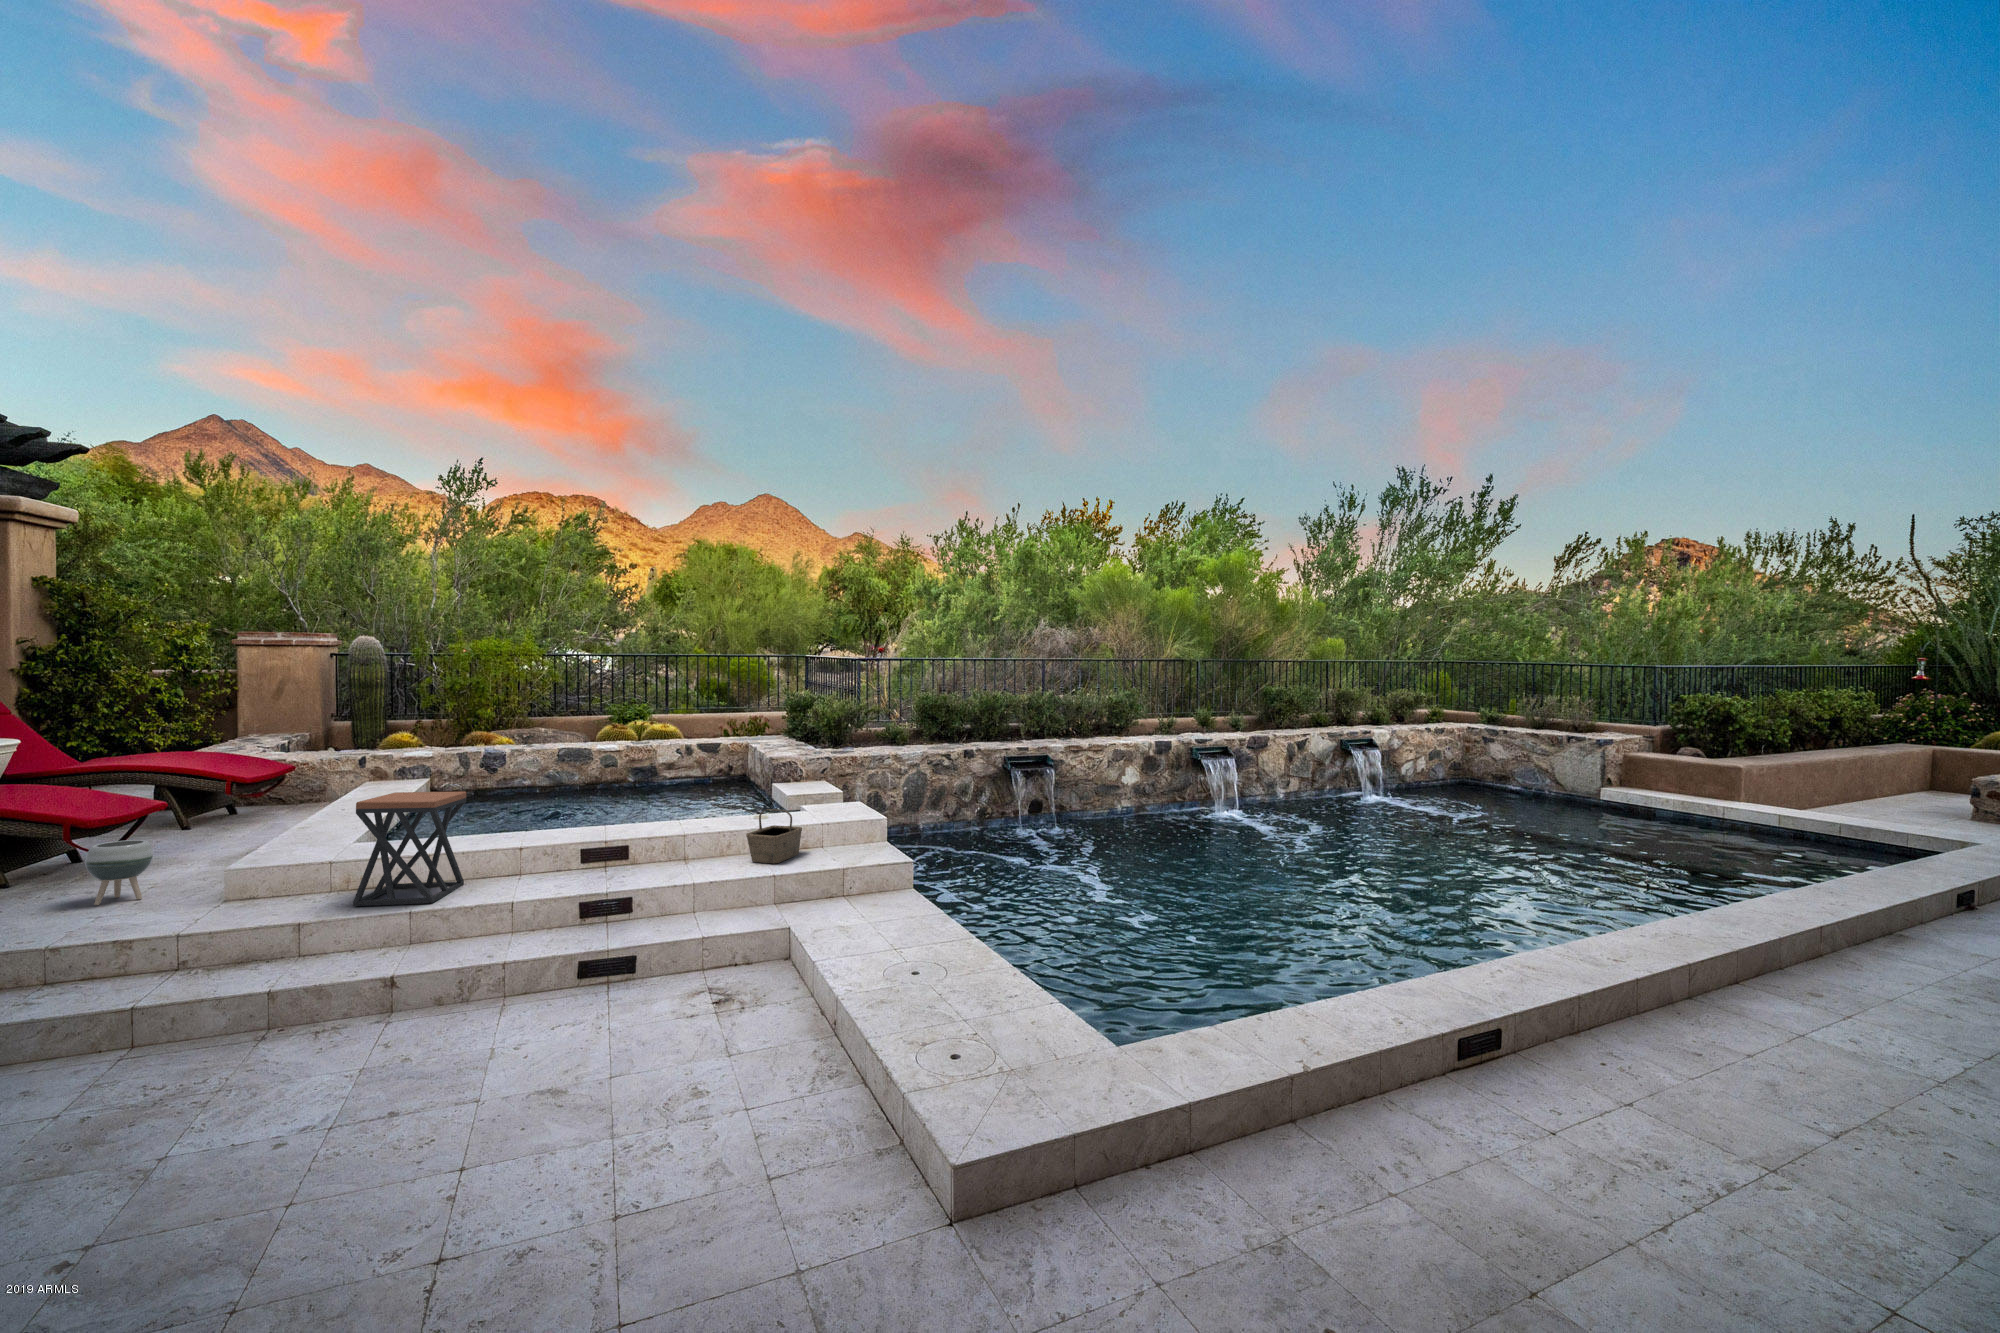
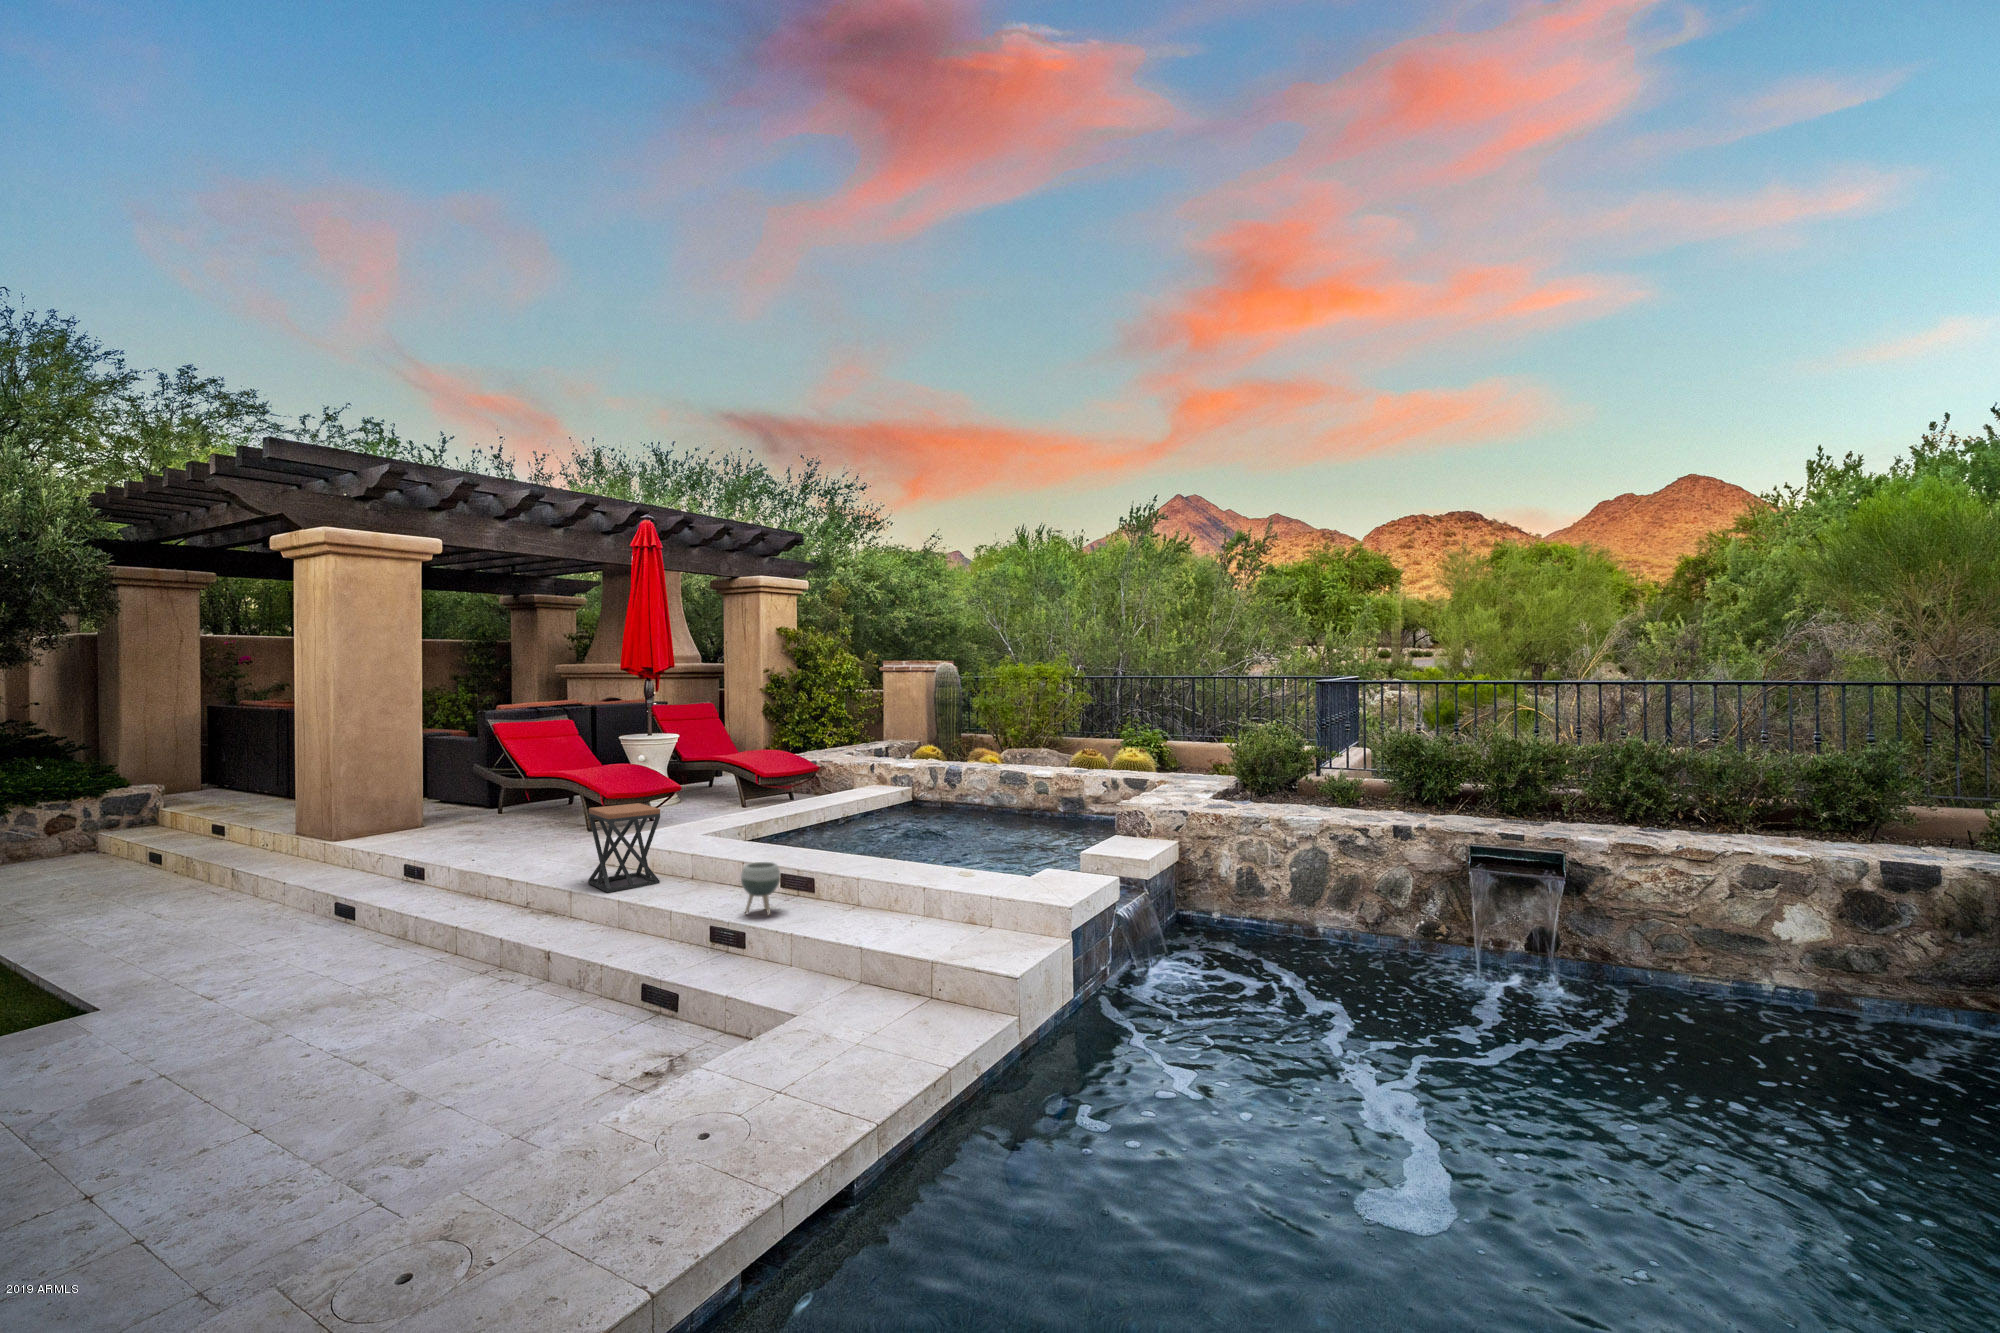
basket: present [746,809,802,864] -> none [805,864,865,925]
planter: present [85,840,153,905] -> present [741,862,780,915]

